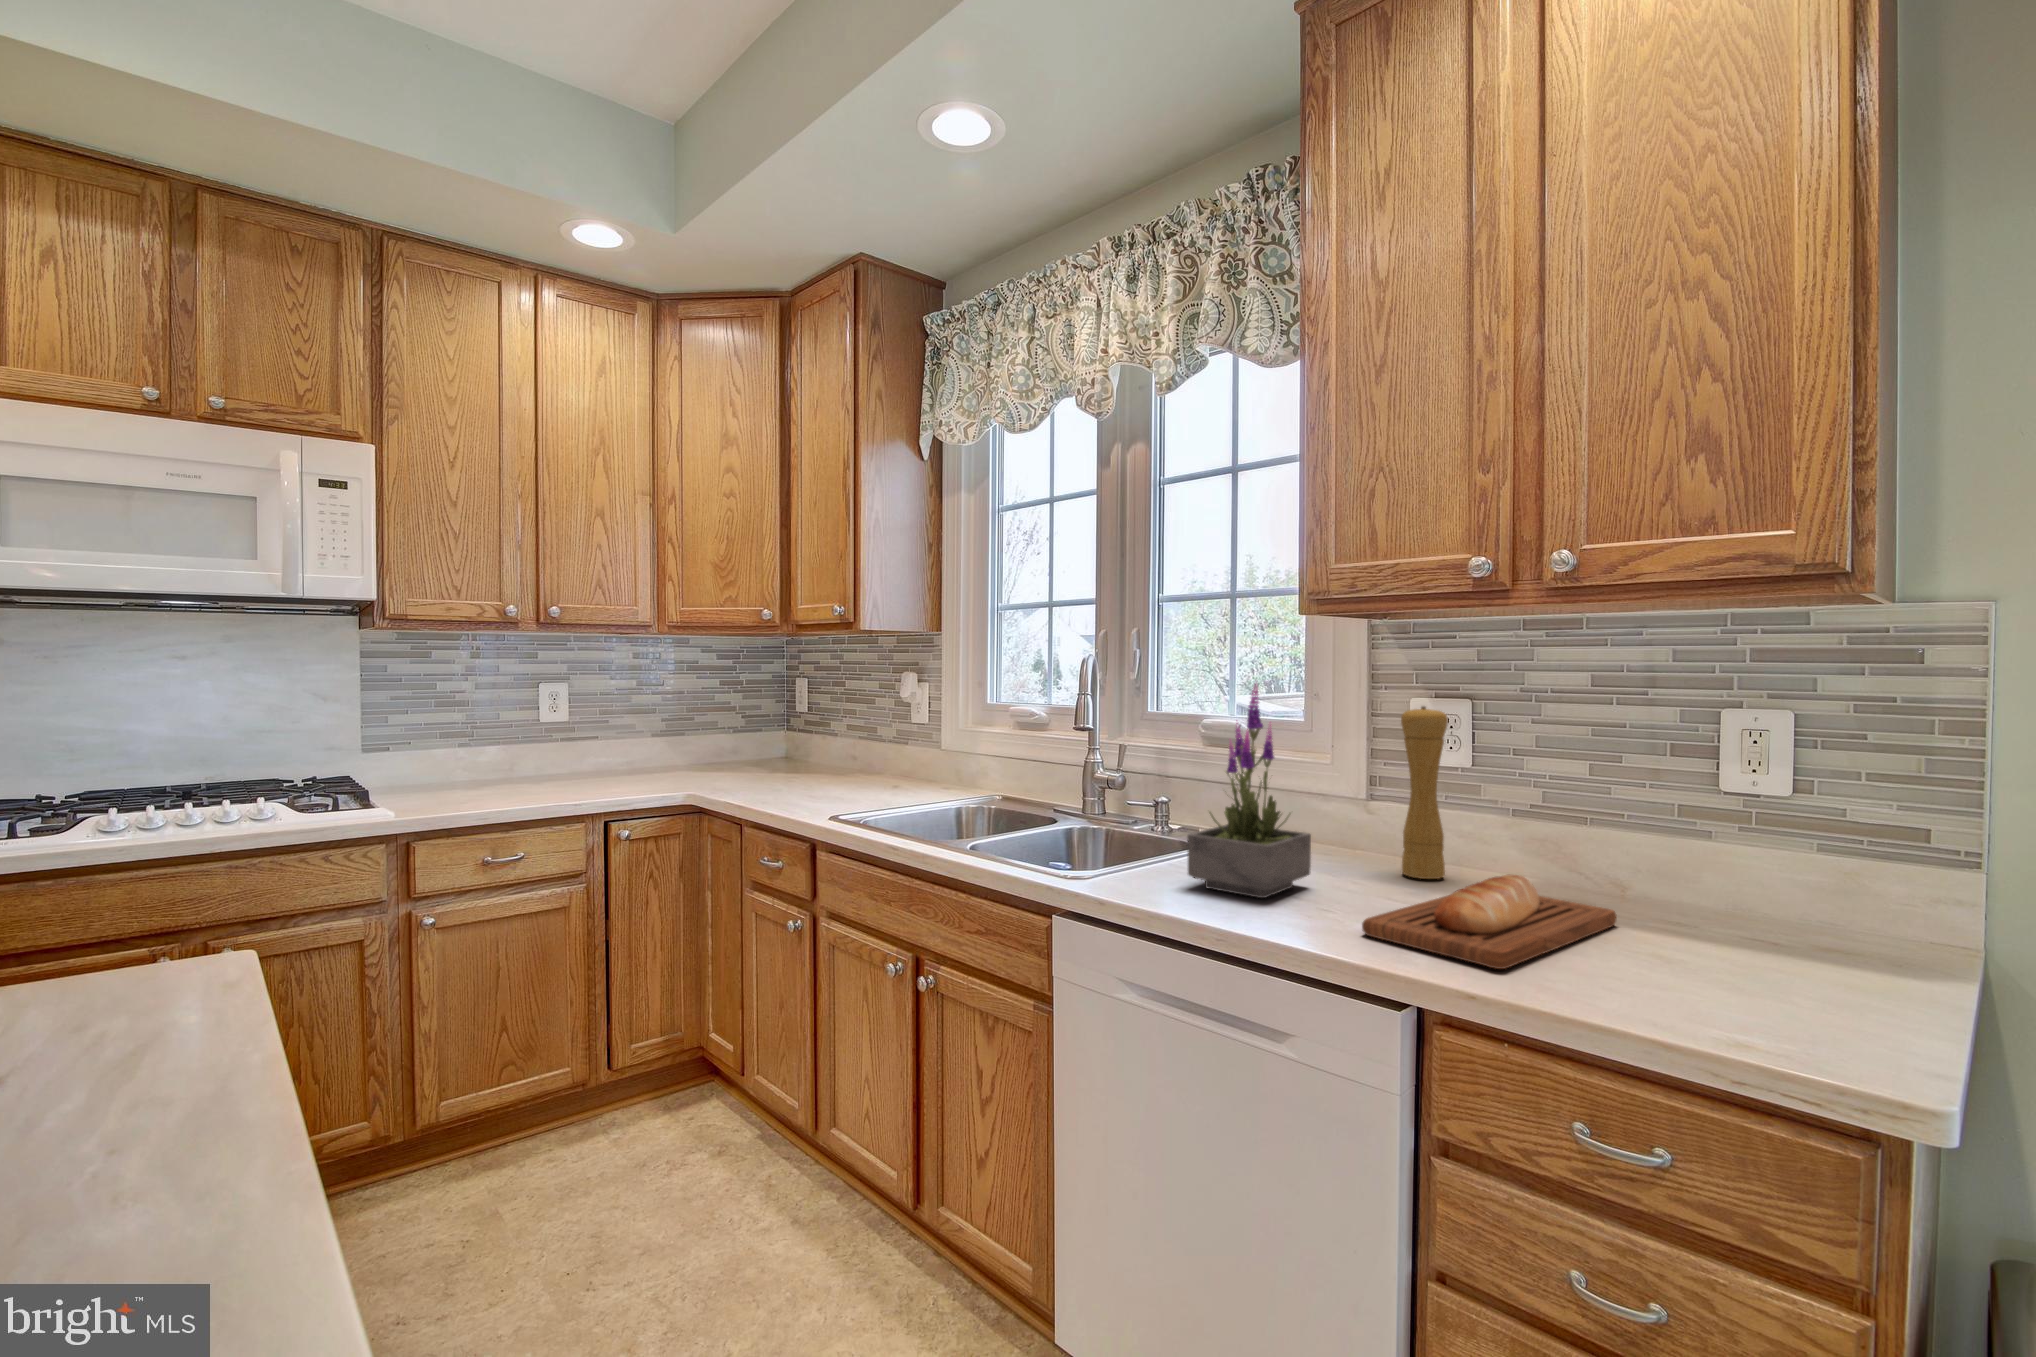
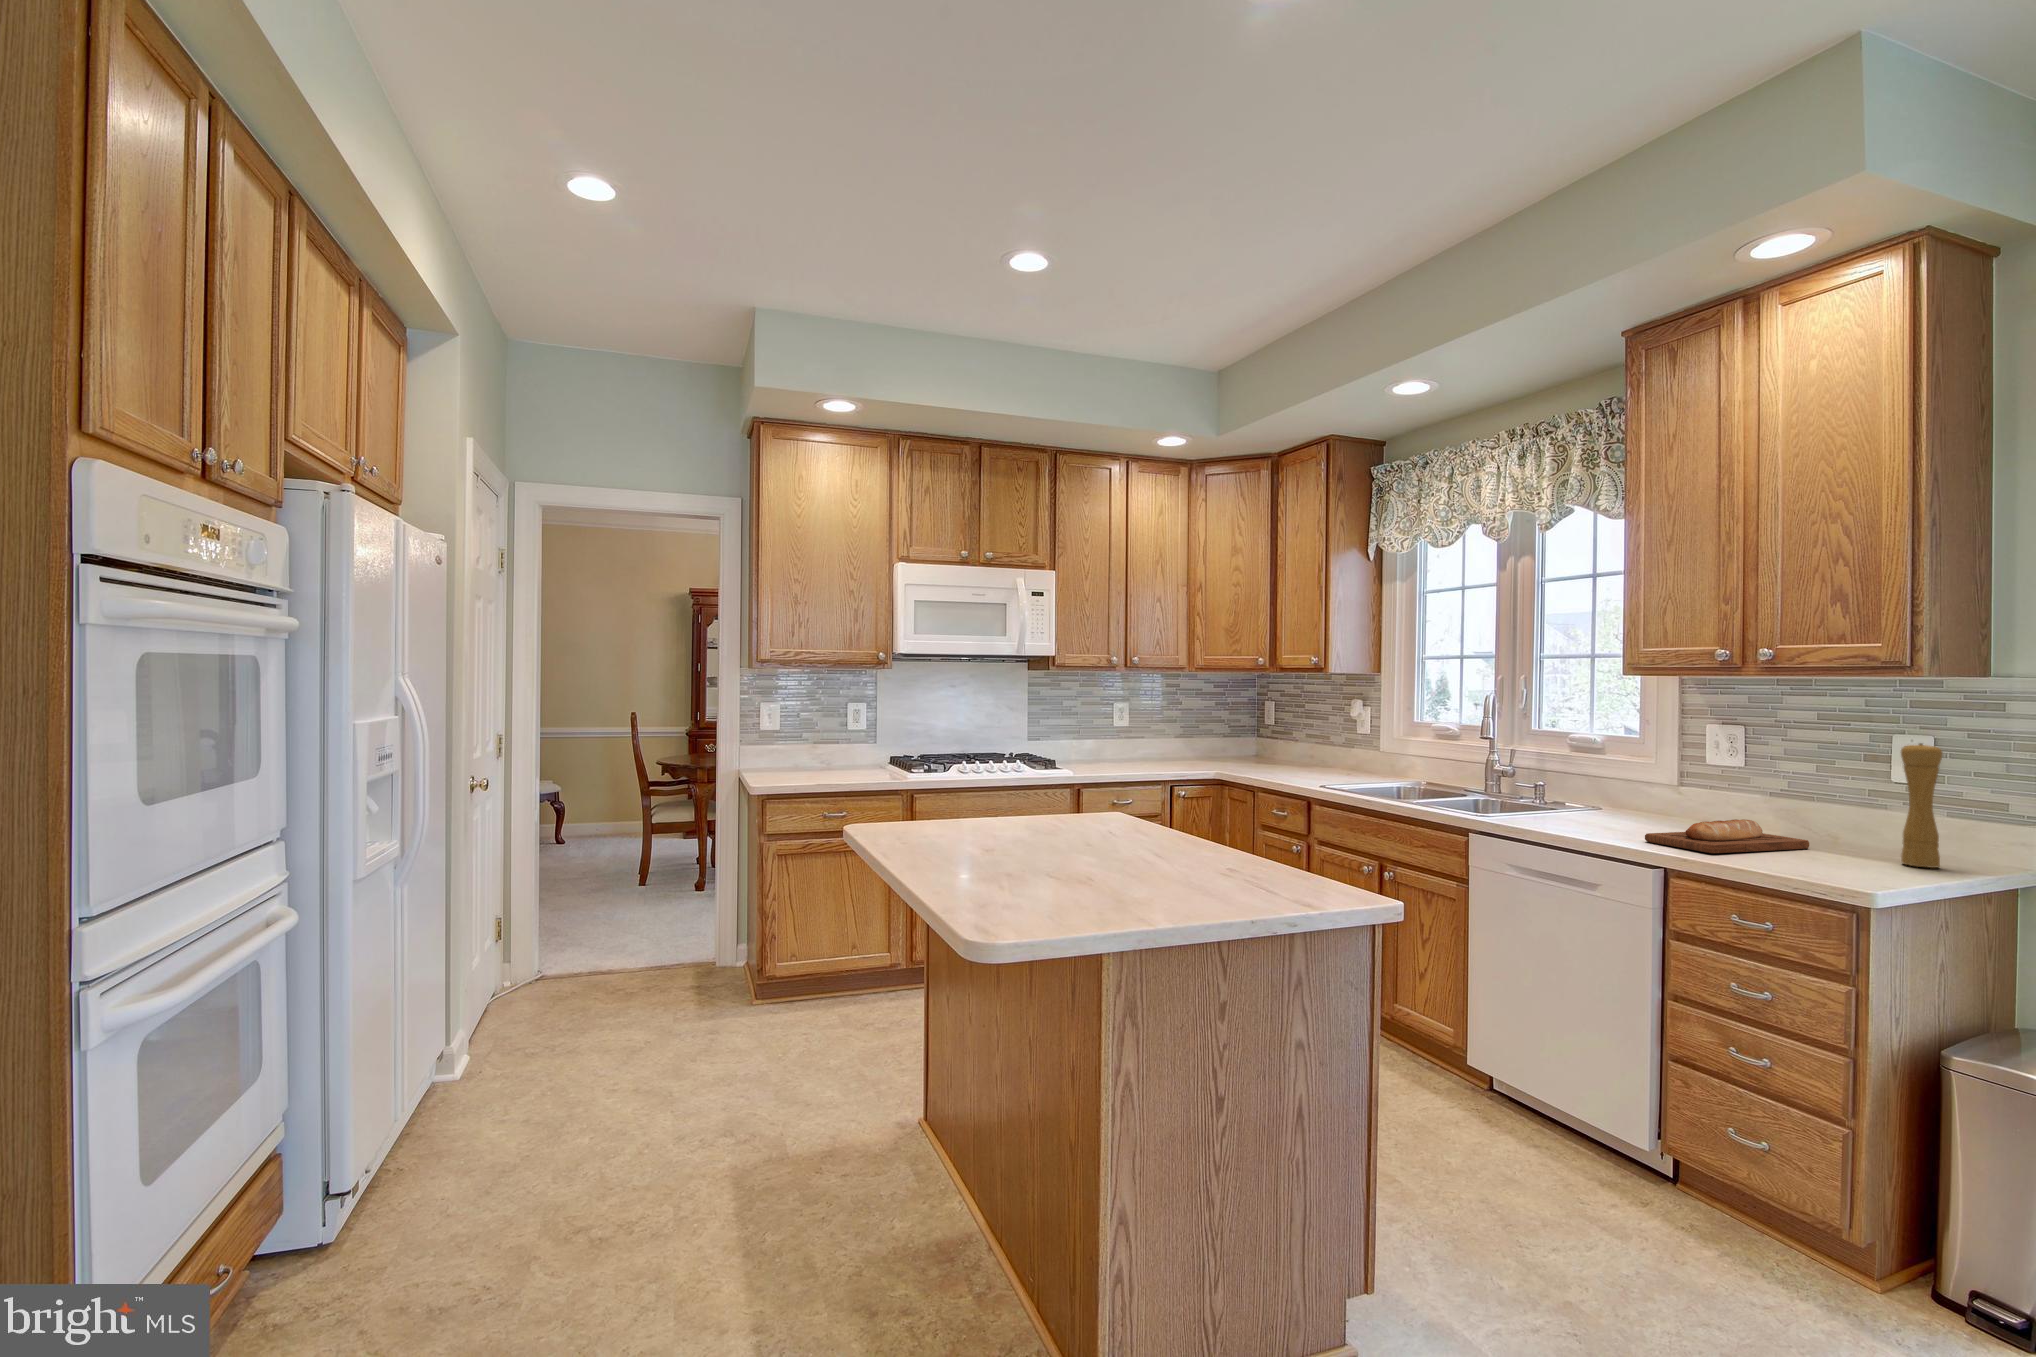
potted plant: present [1187,684,1311,898] -> none [1550,710,1628,828]
pepper mill: present [1401,706,1448,879] -> present [1901,743,1943,868]

